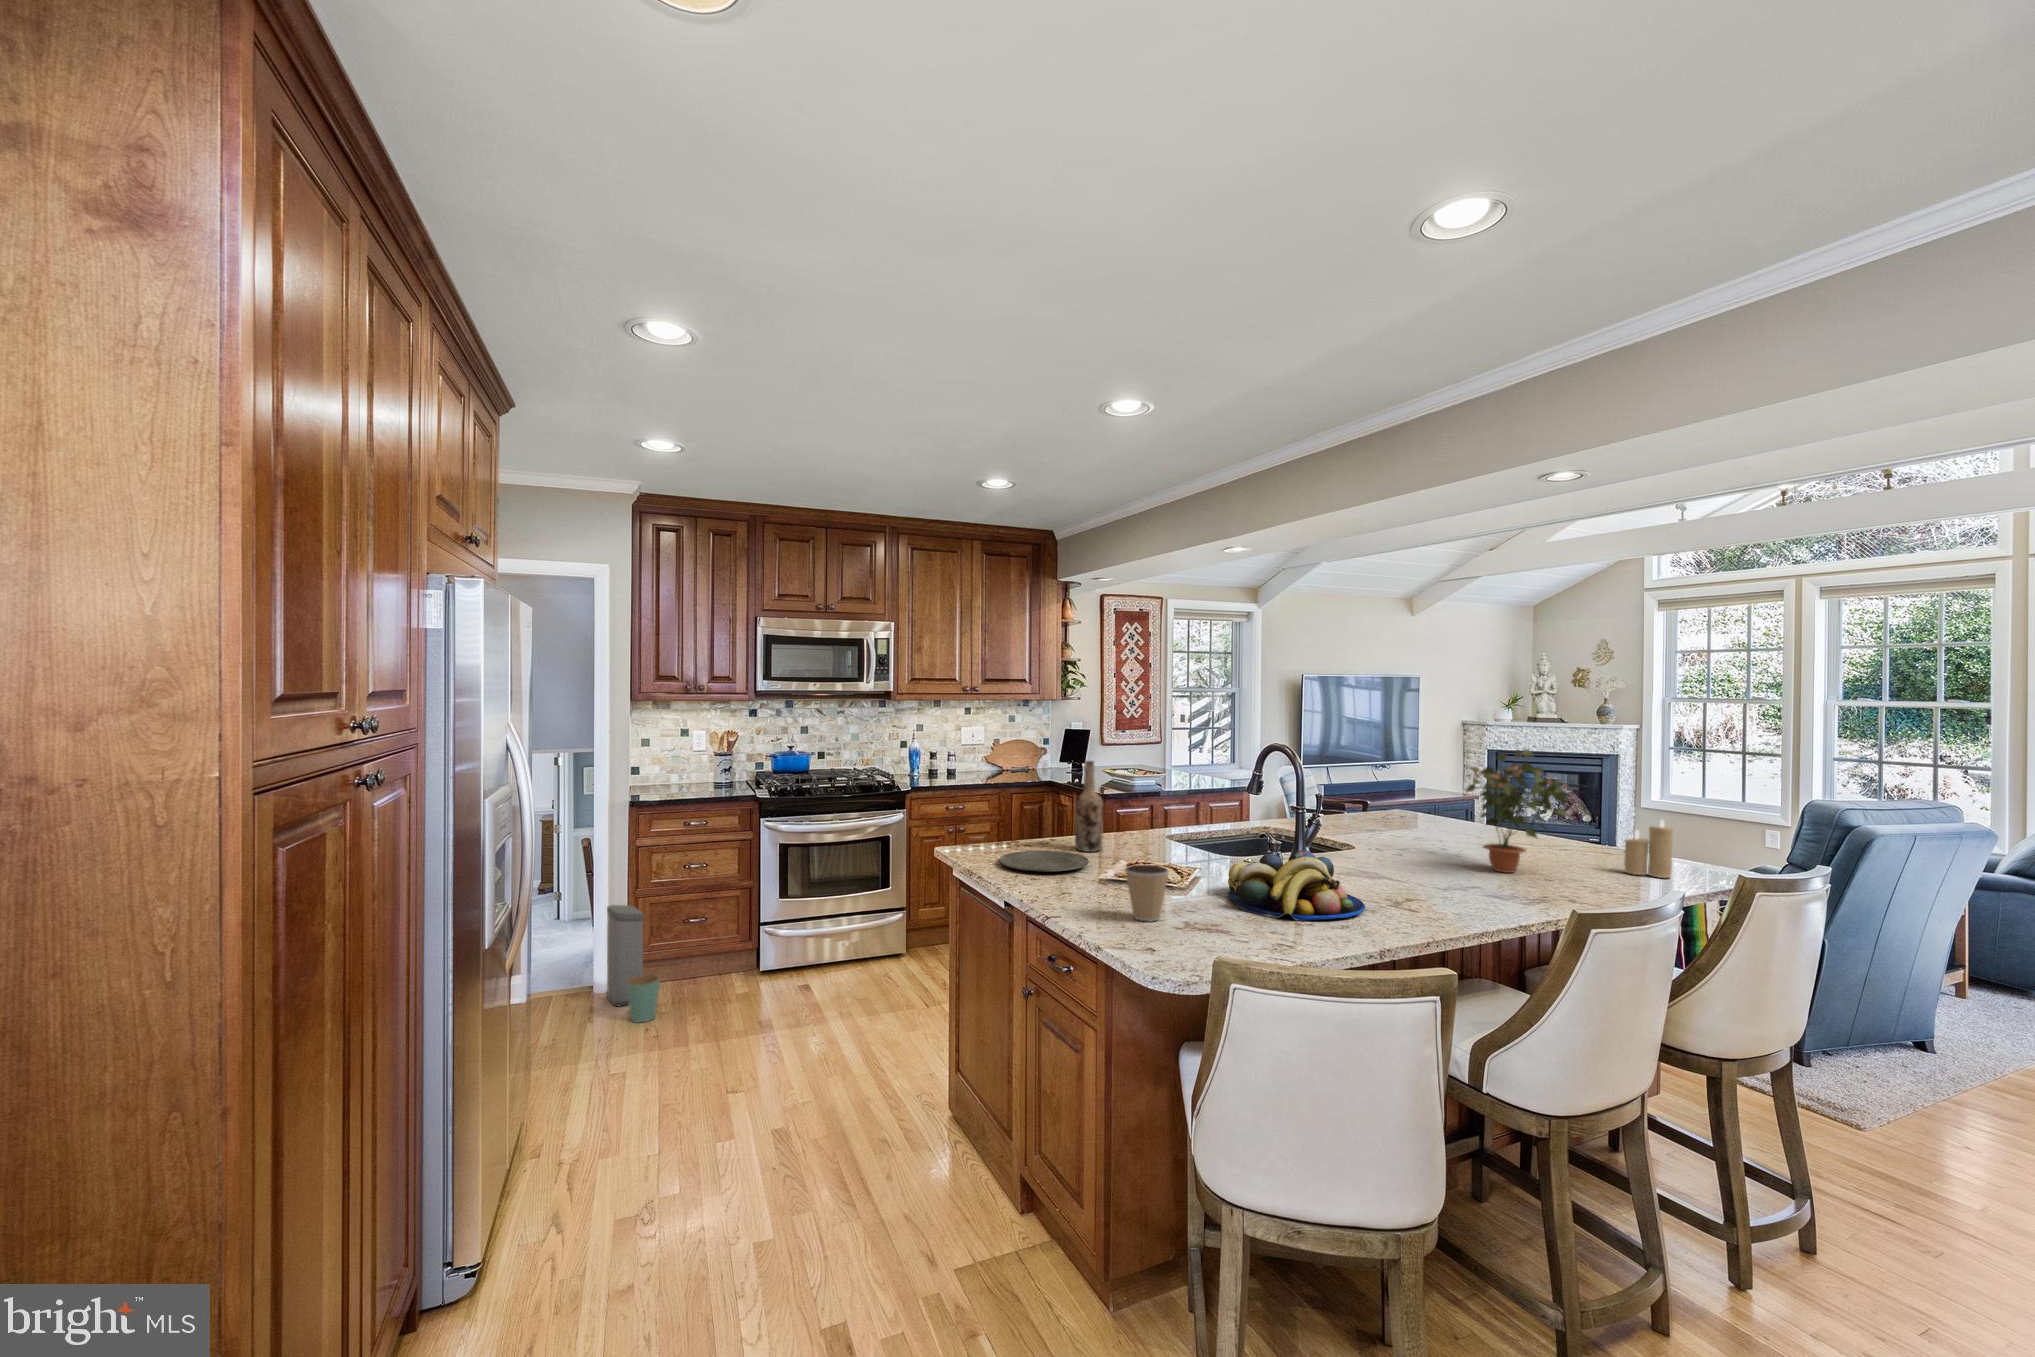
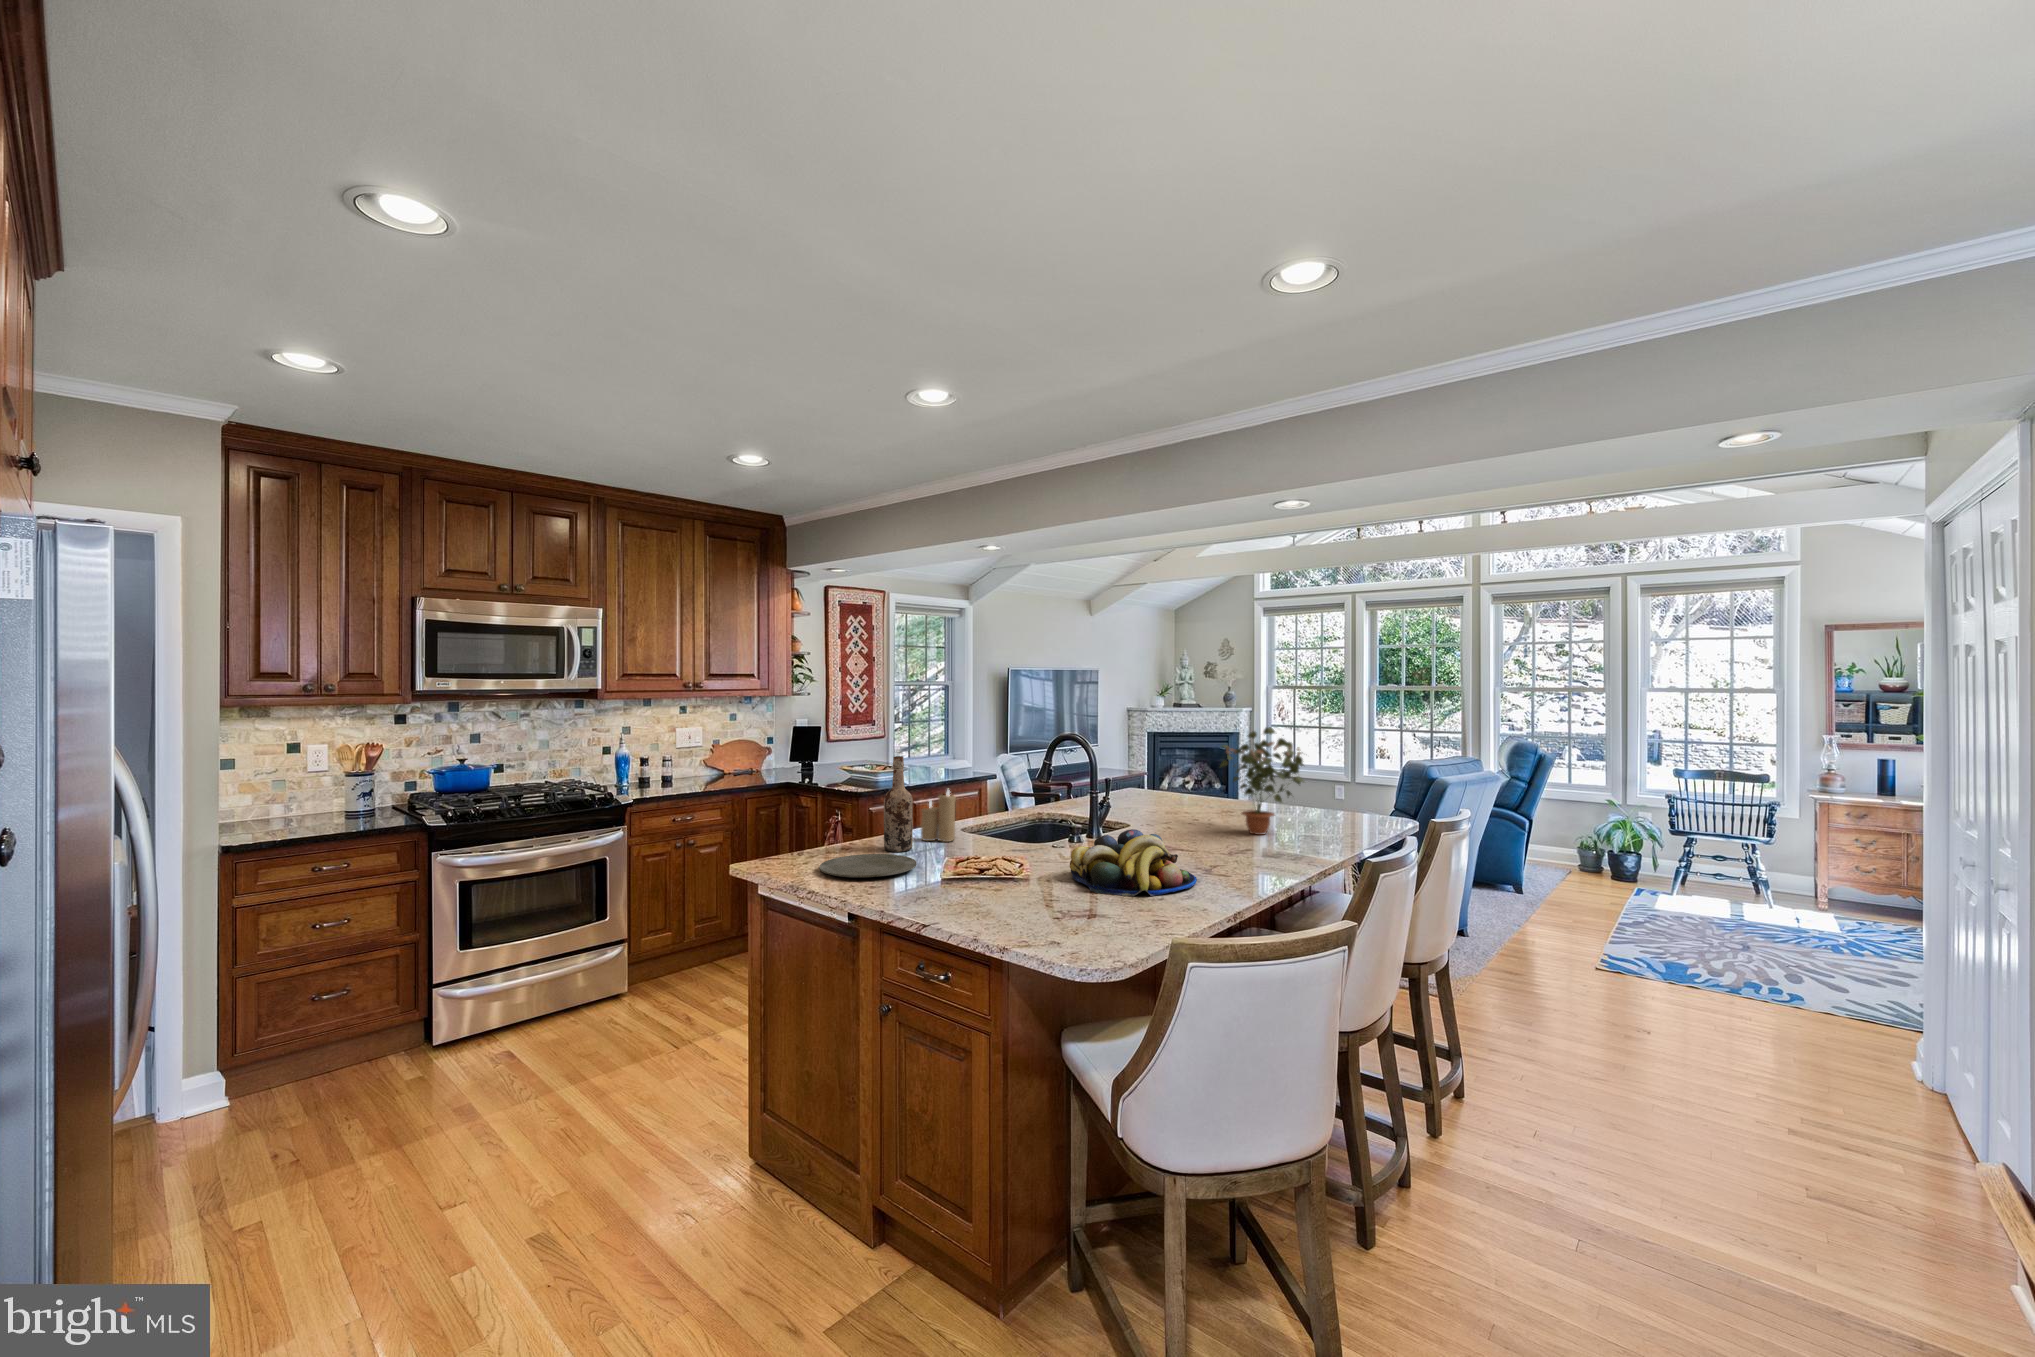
candle: present [1624,820,1673,878] -> present [921,790,956,842]
coffee cup: present [1125,865,1169,921] -> none [1000,857,1045,915]
trash can: present [607,905,660,1022] -> none [191,987,296,1145]

